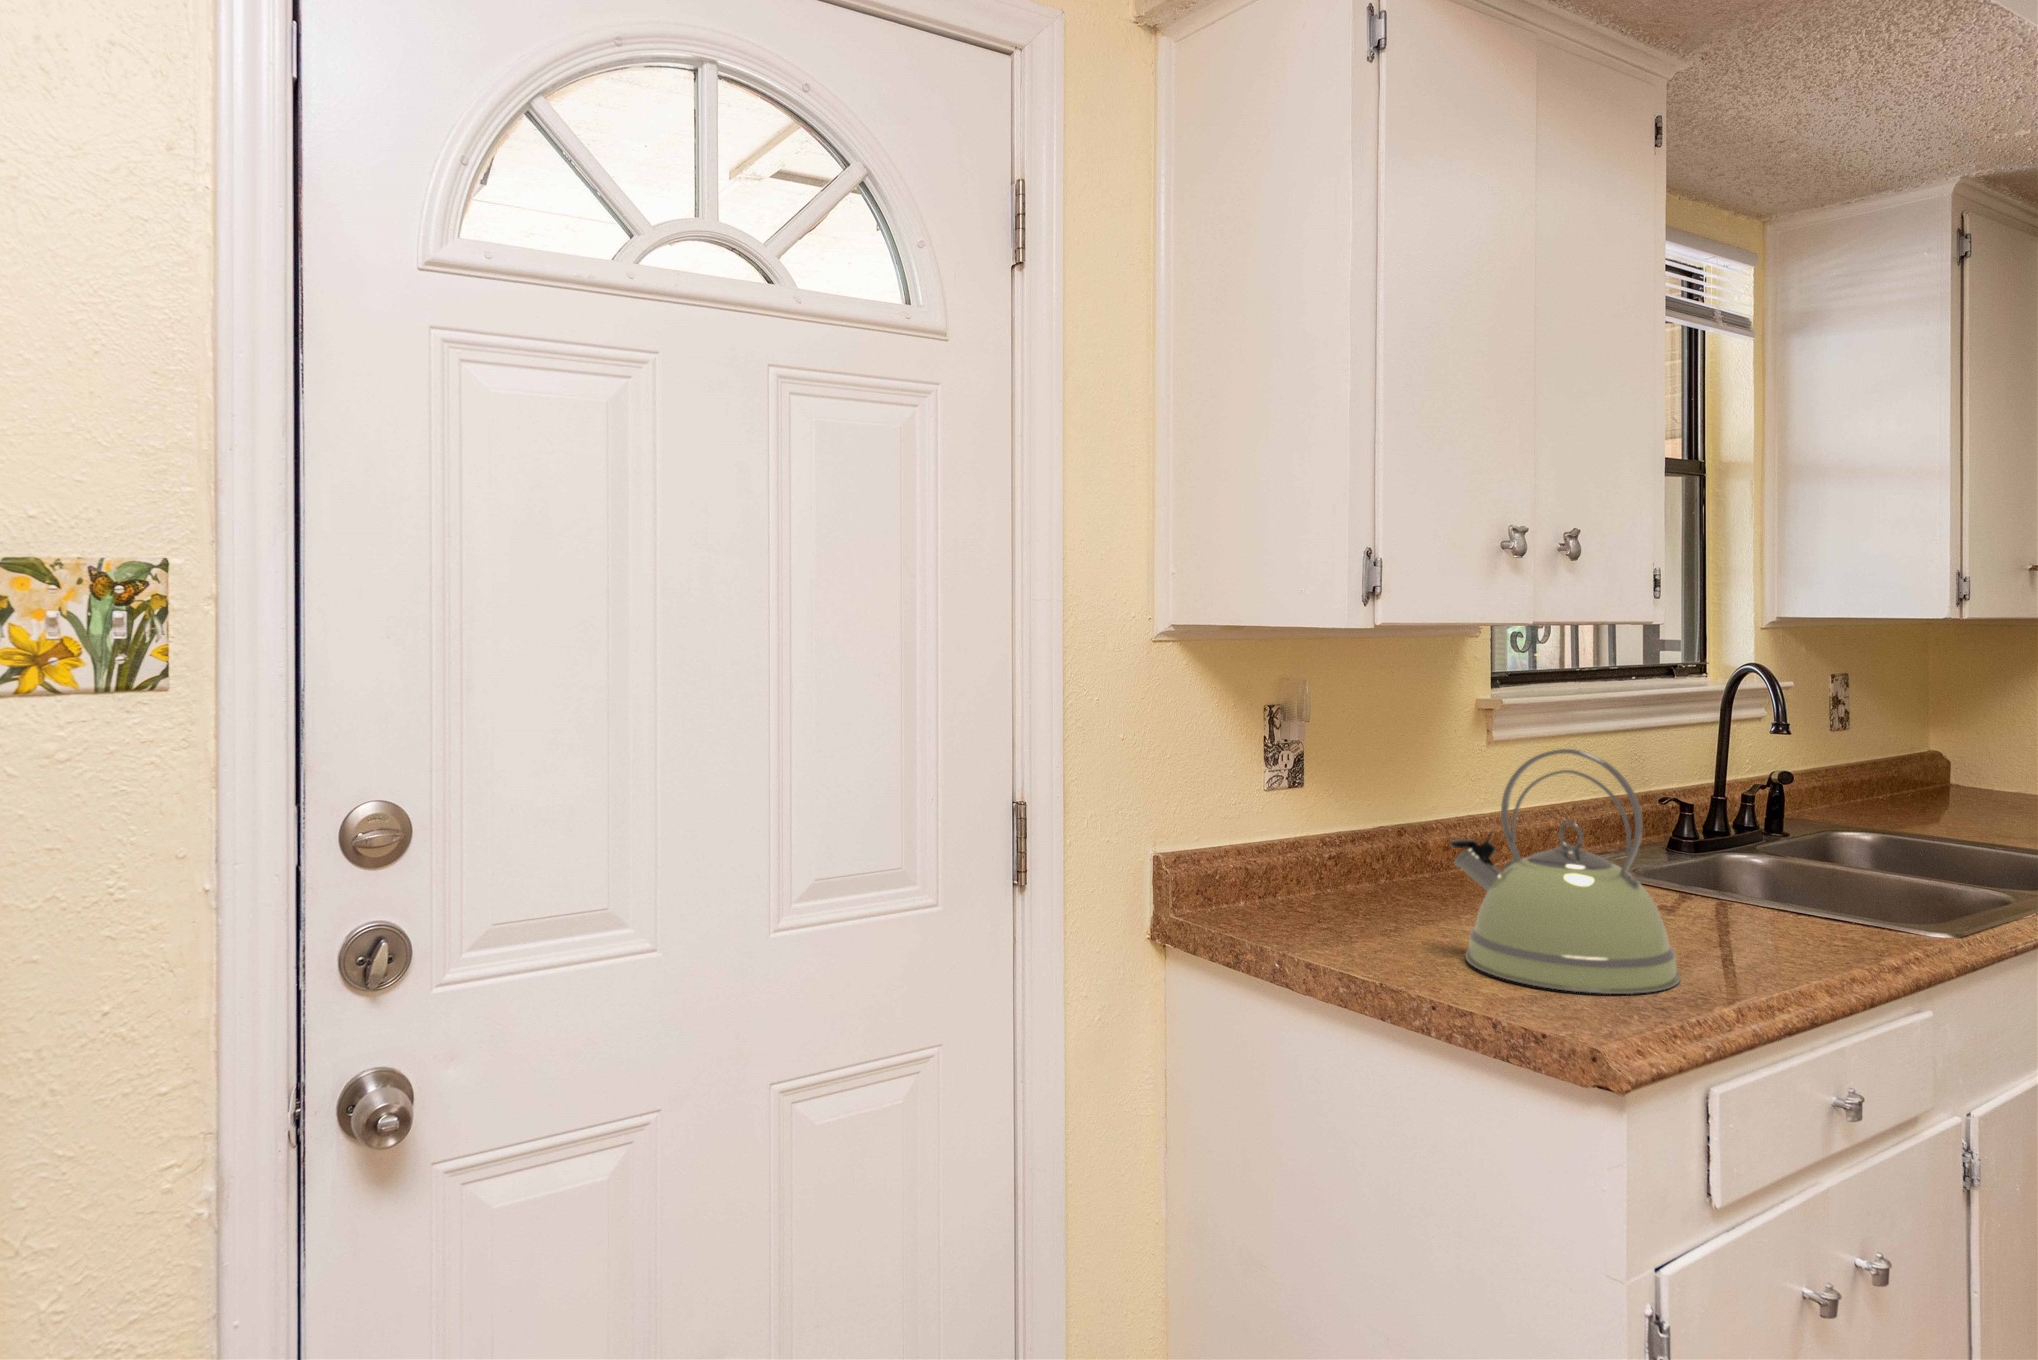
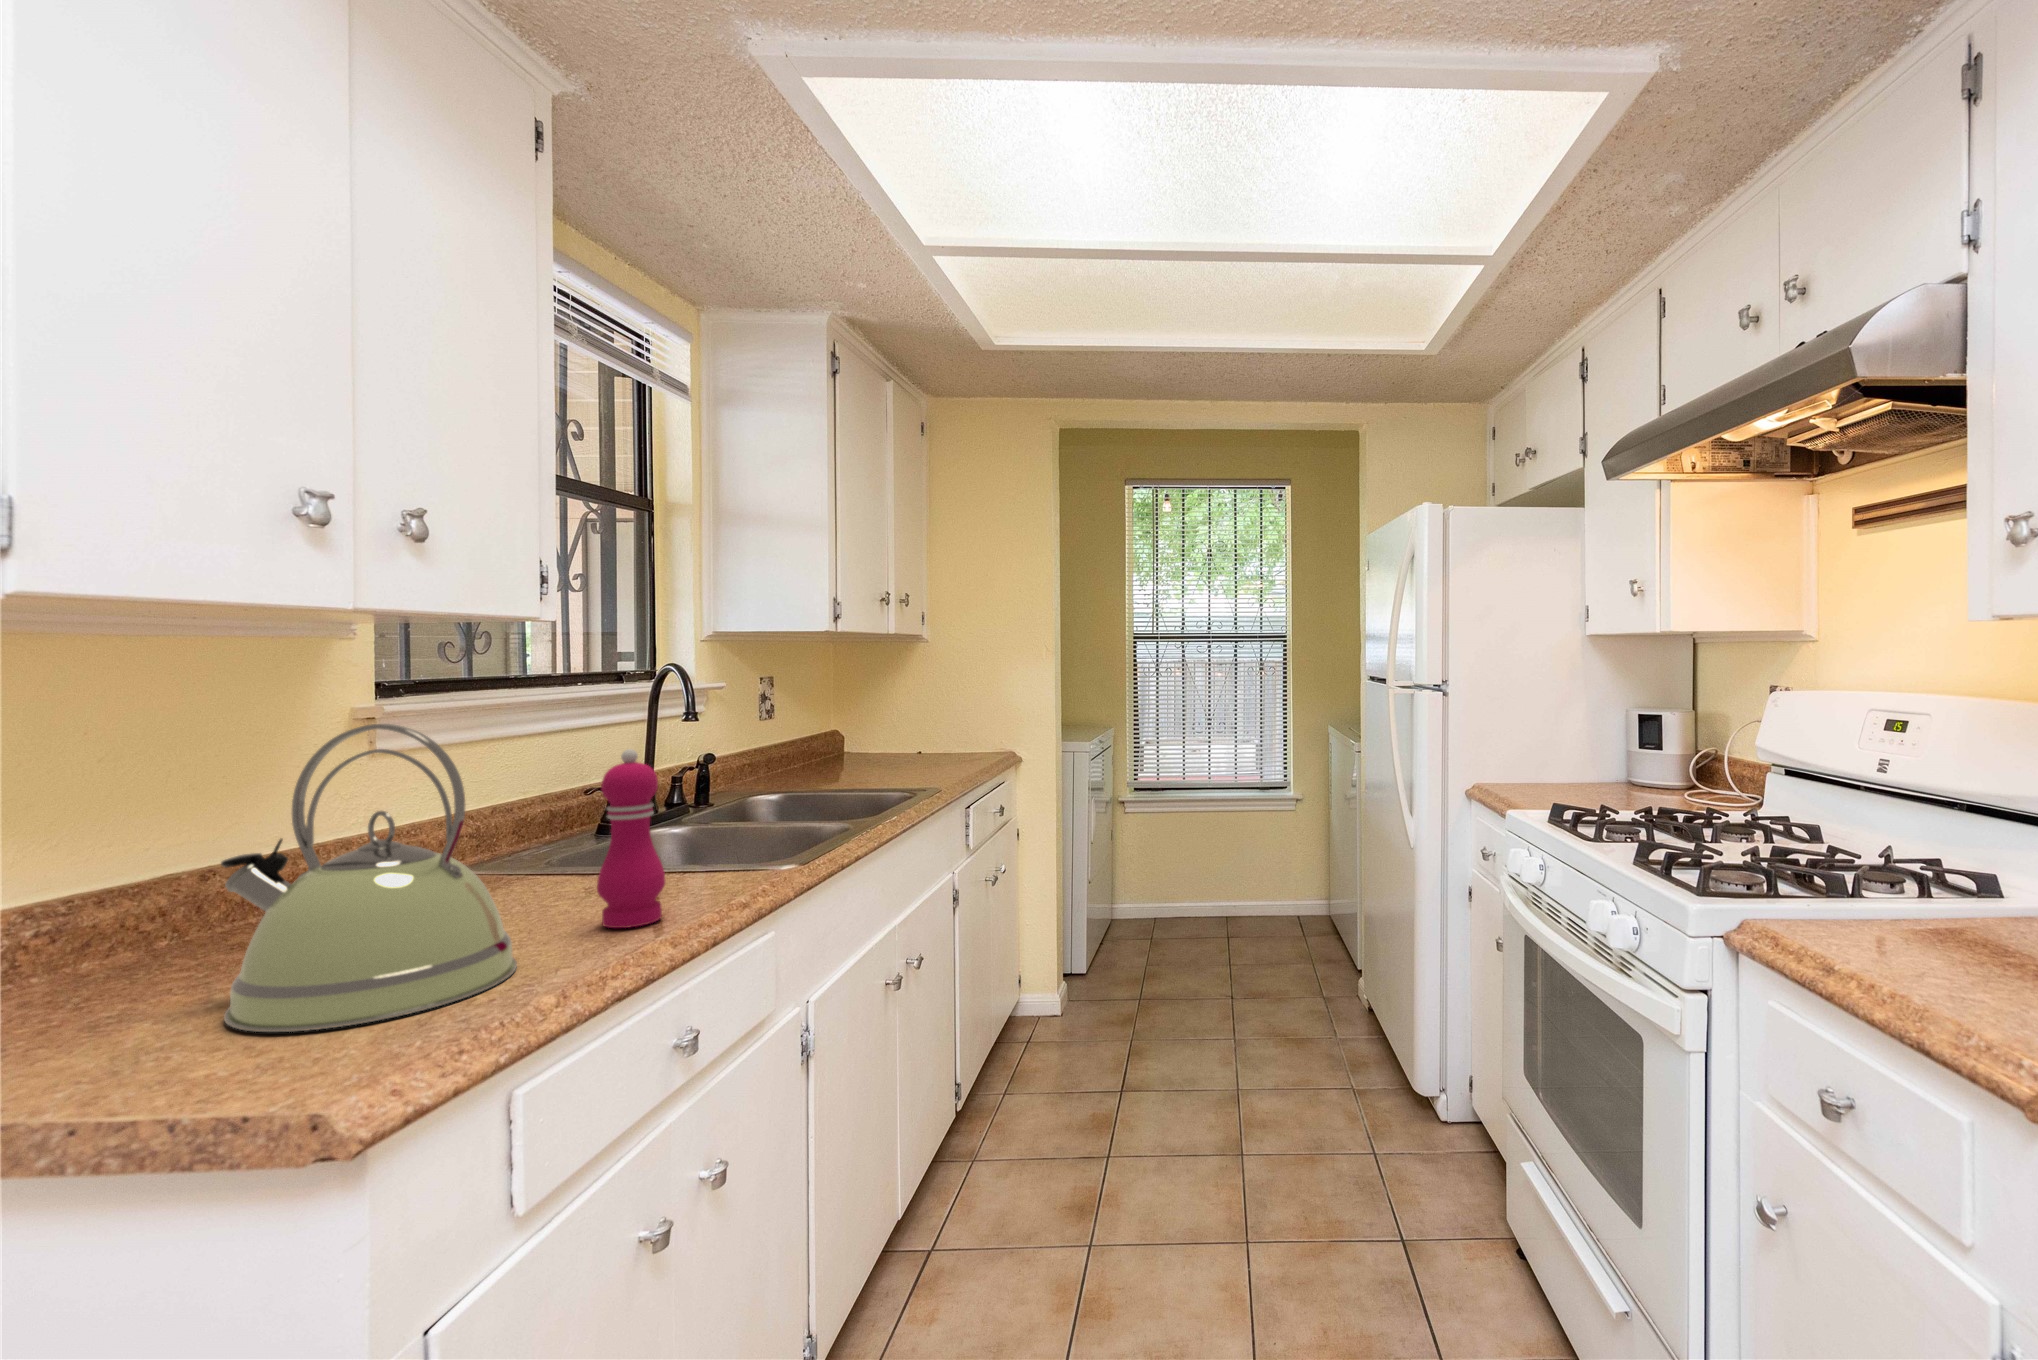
pepper mill: none [1736,786,1809,964] -> present [597,749,665,928]

